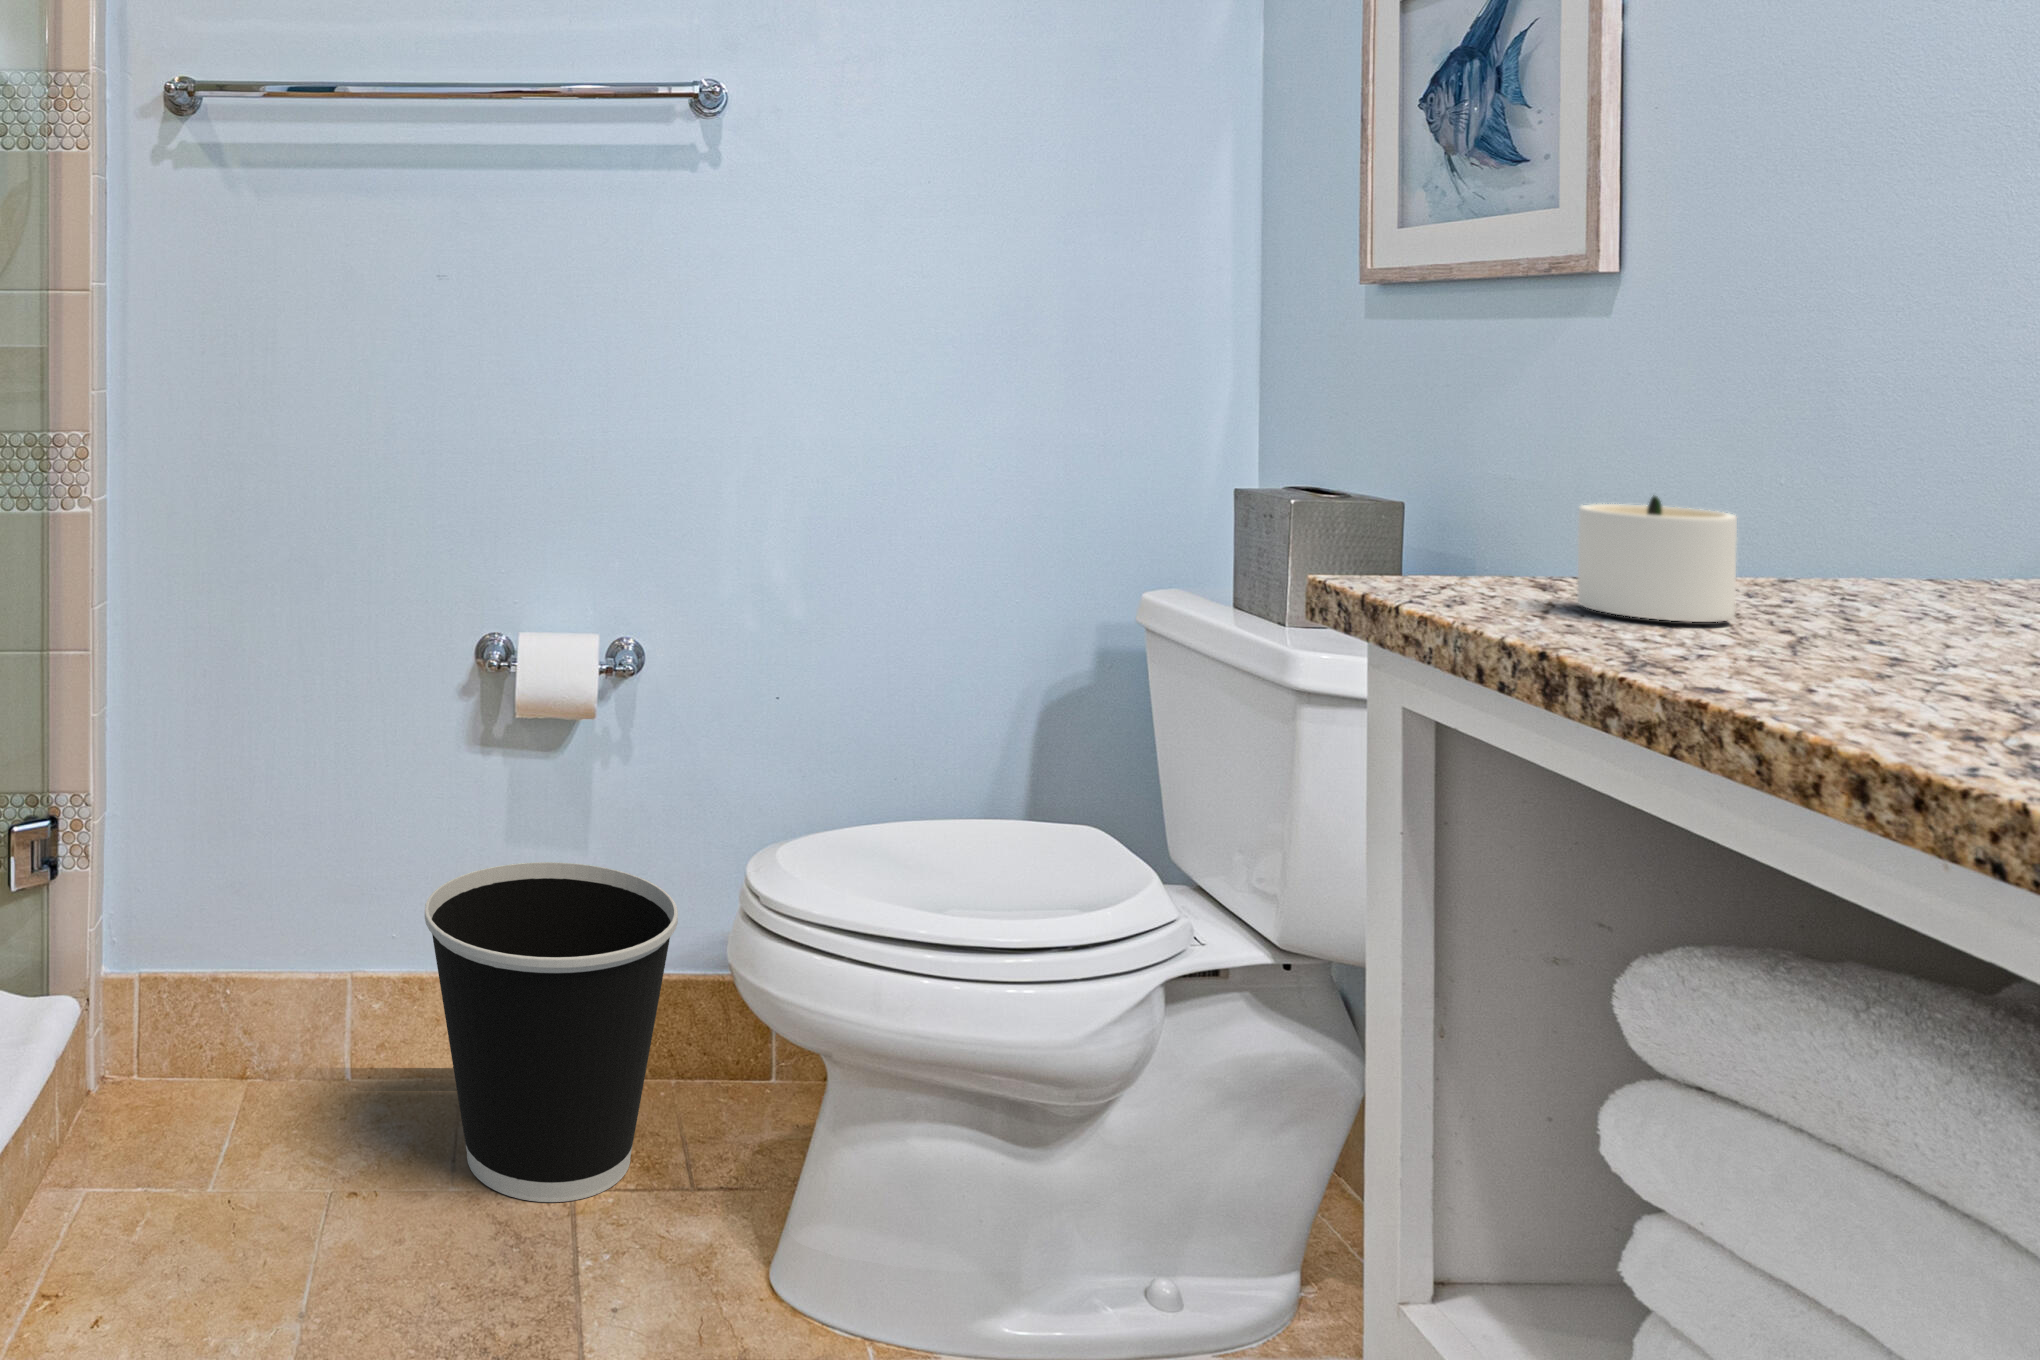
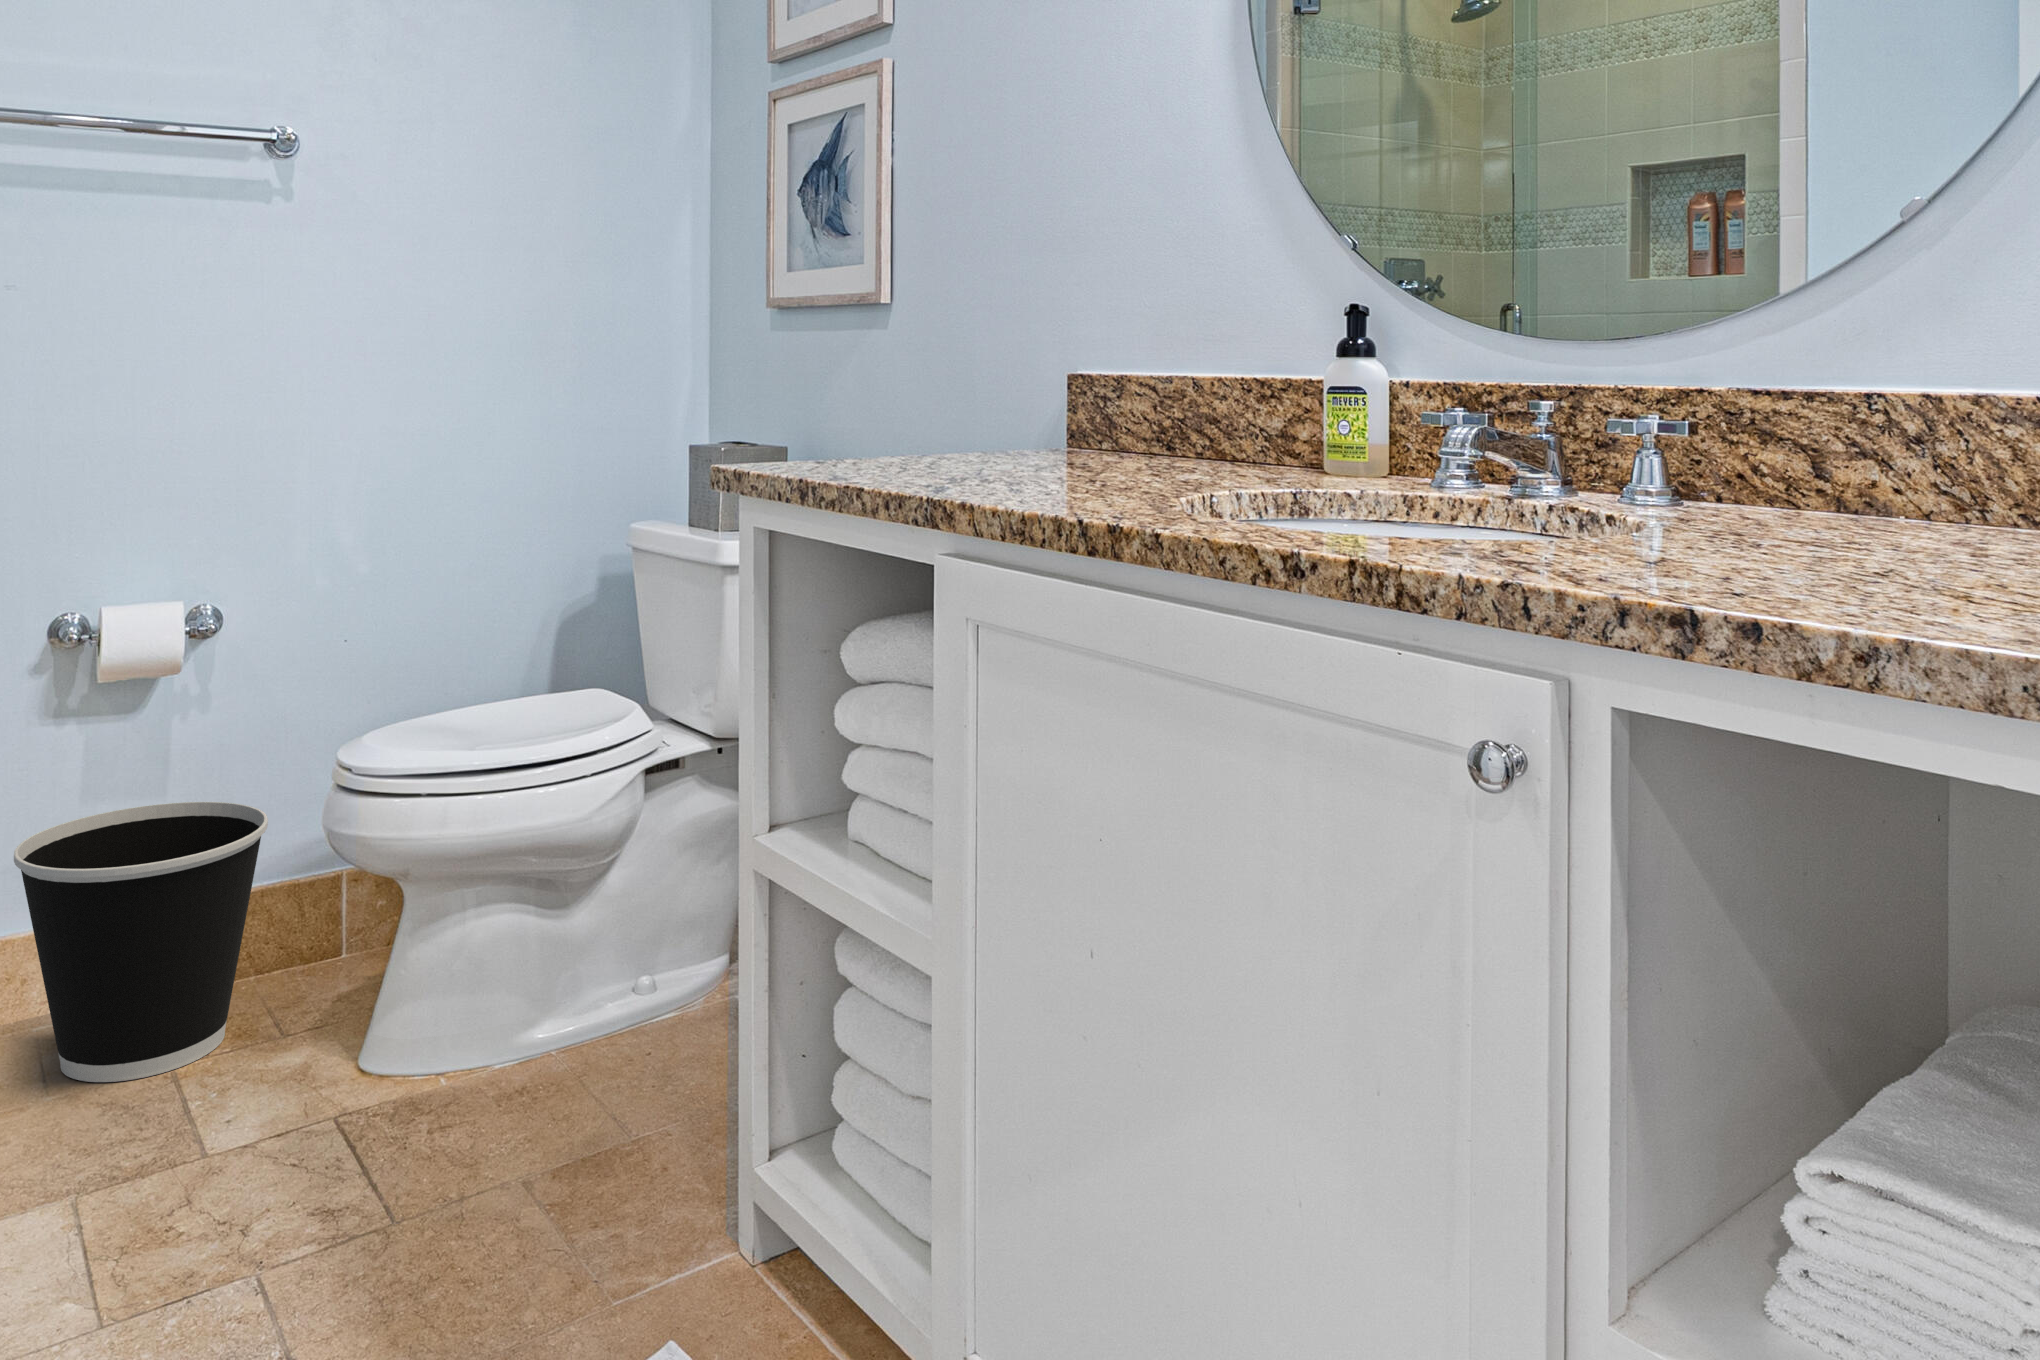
candle: present [1577,495,1737,622] -> none [834,416,918,473]

